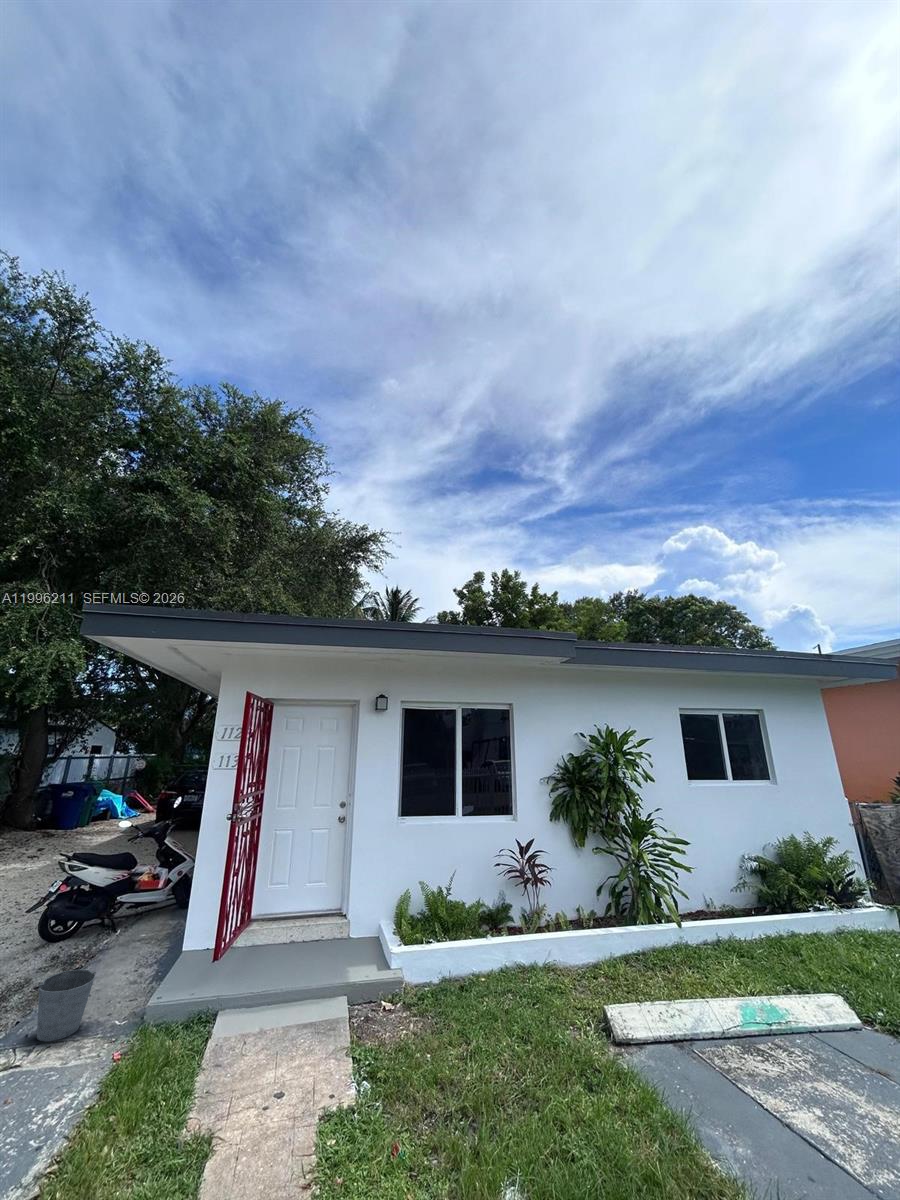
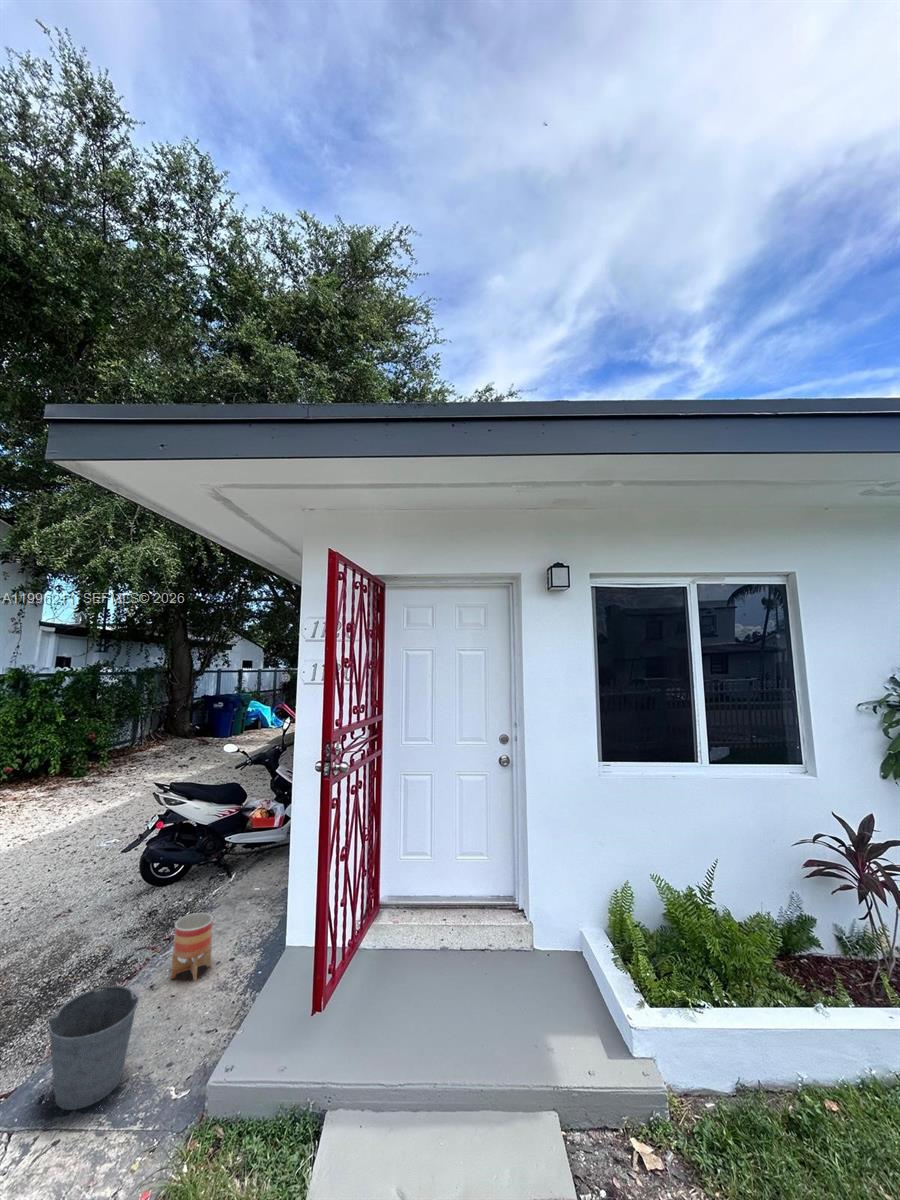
planter: none [93,937,128,984] -> present [171,913,213,981]

